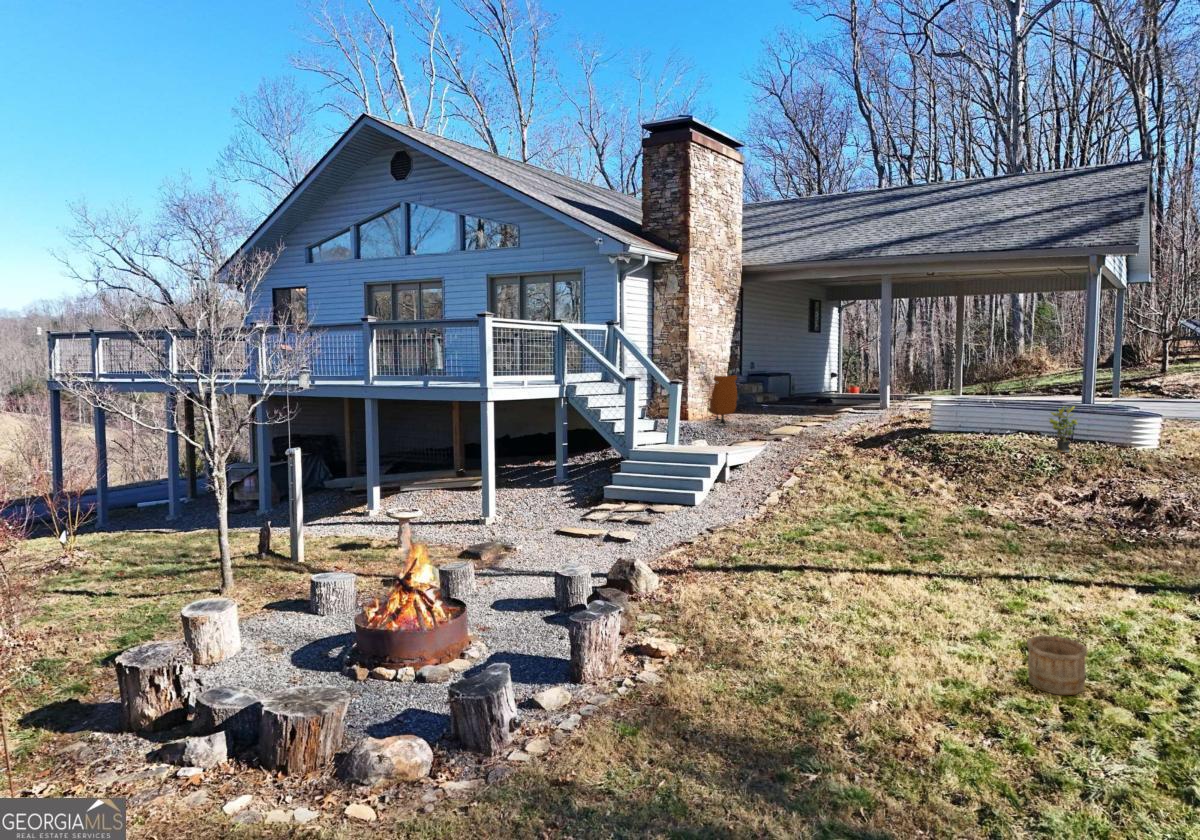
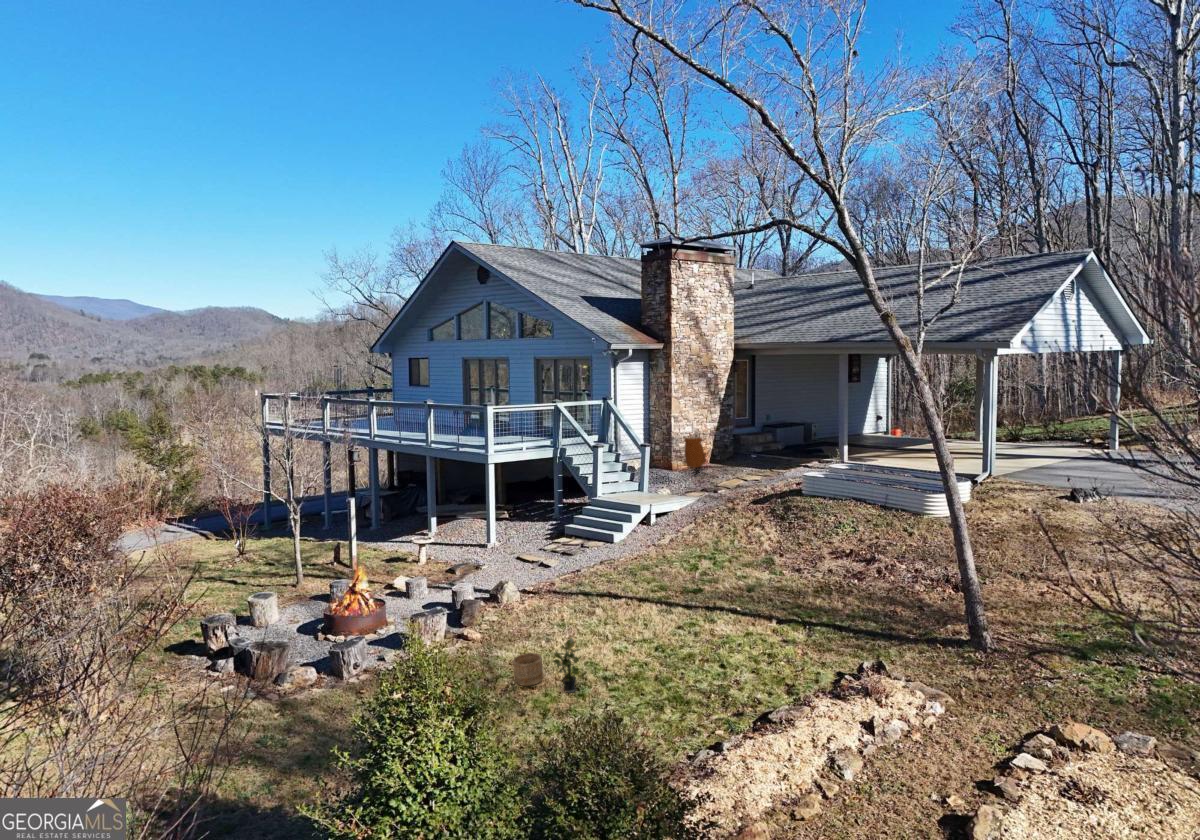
potted plant: present [1049,406,1078,452] -> present [553,638,581,693]
wooden bucket: present [1027,636,1088,695] -> present [512,653,543,686]

